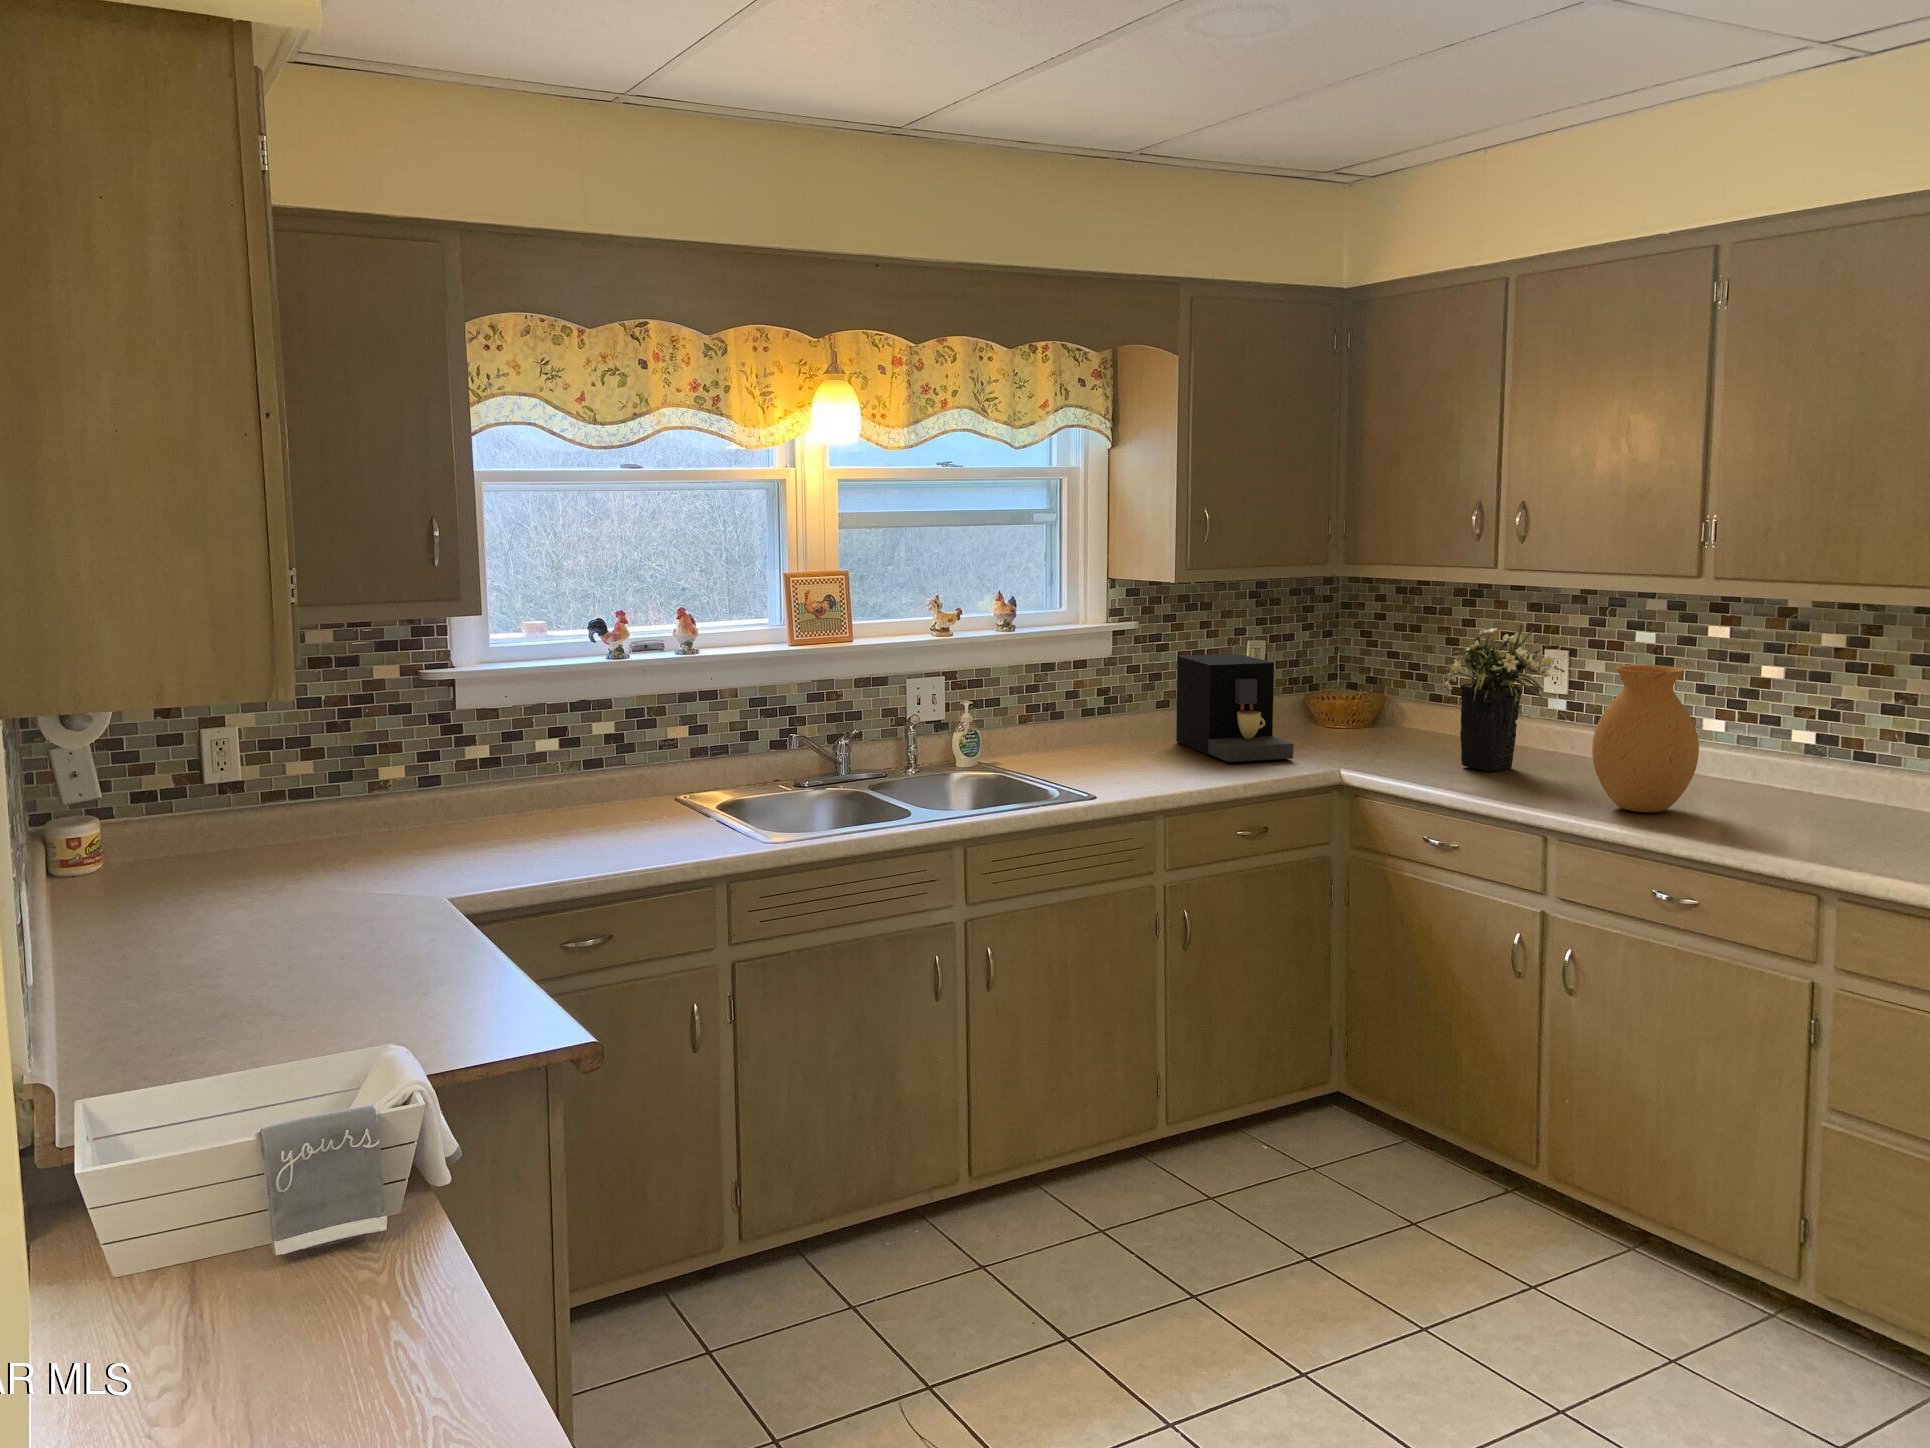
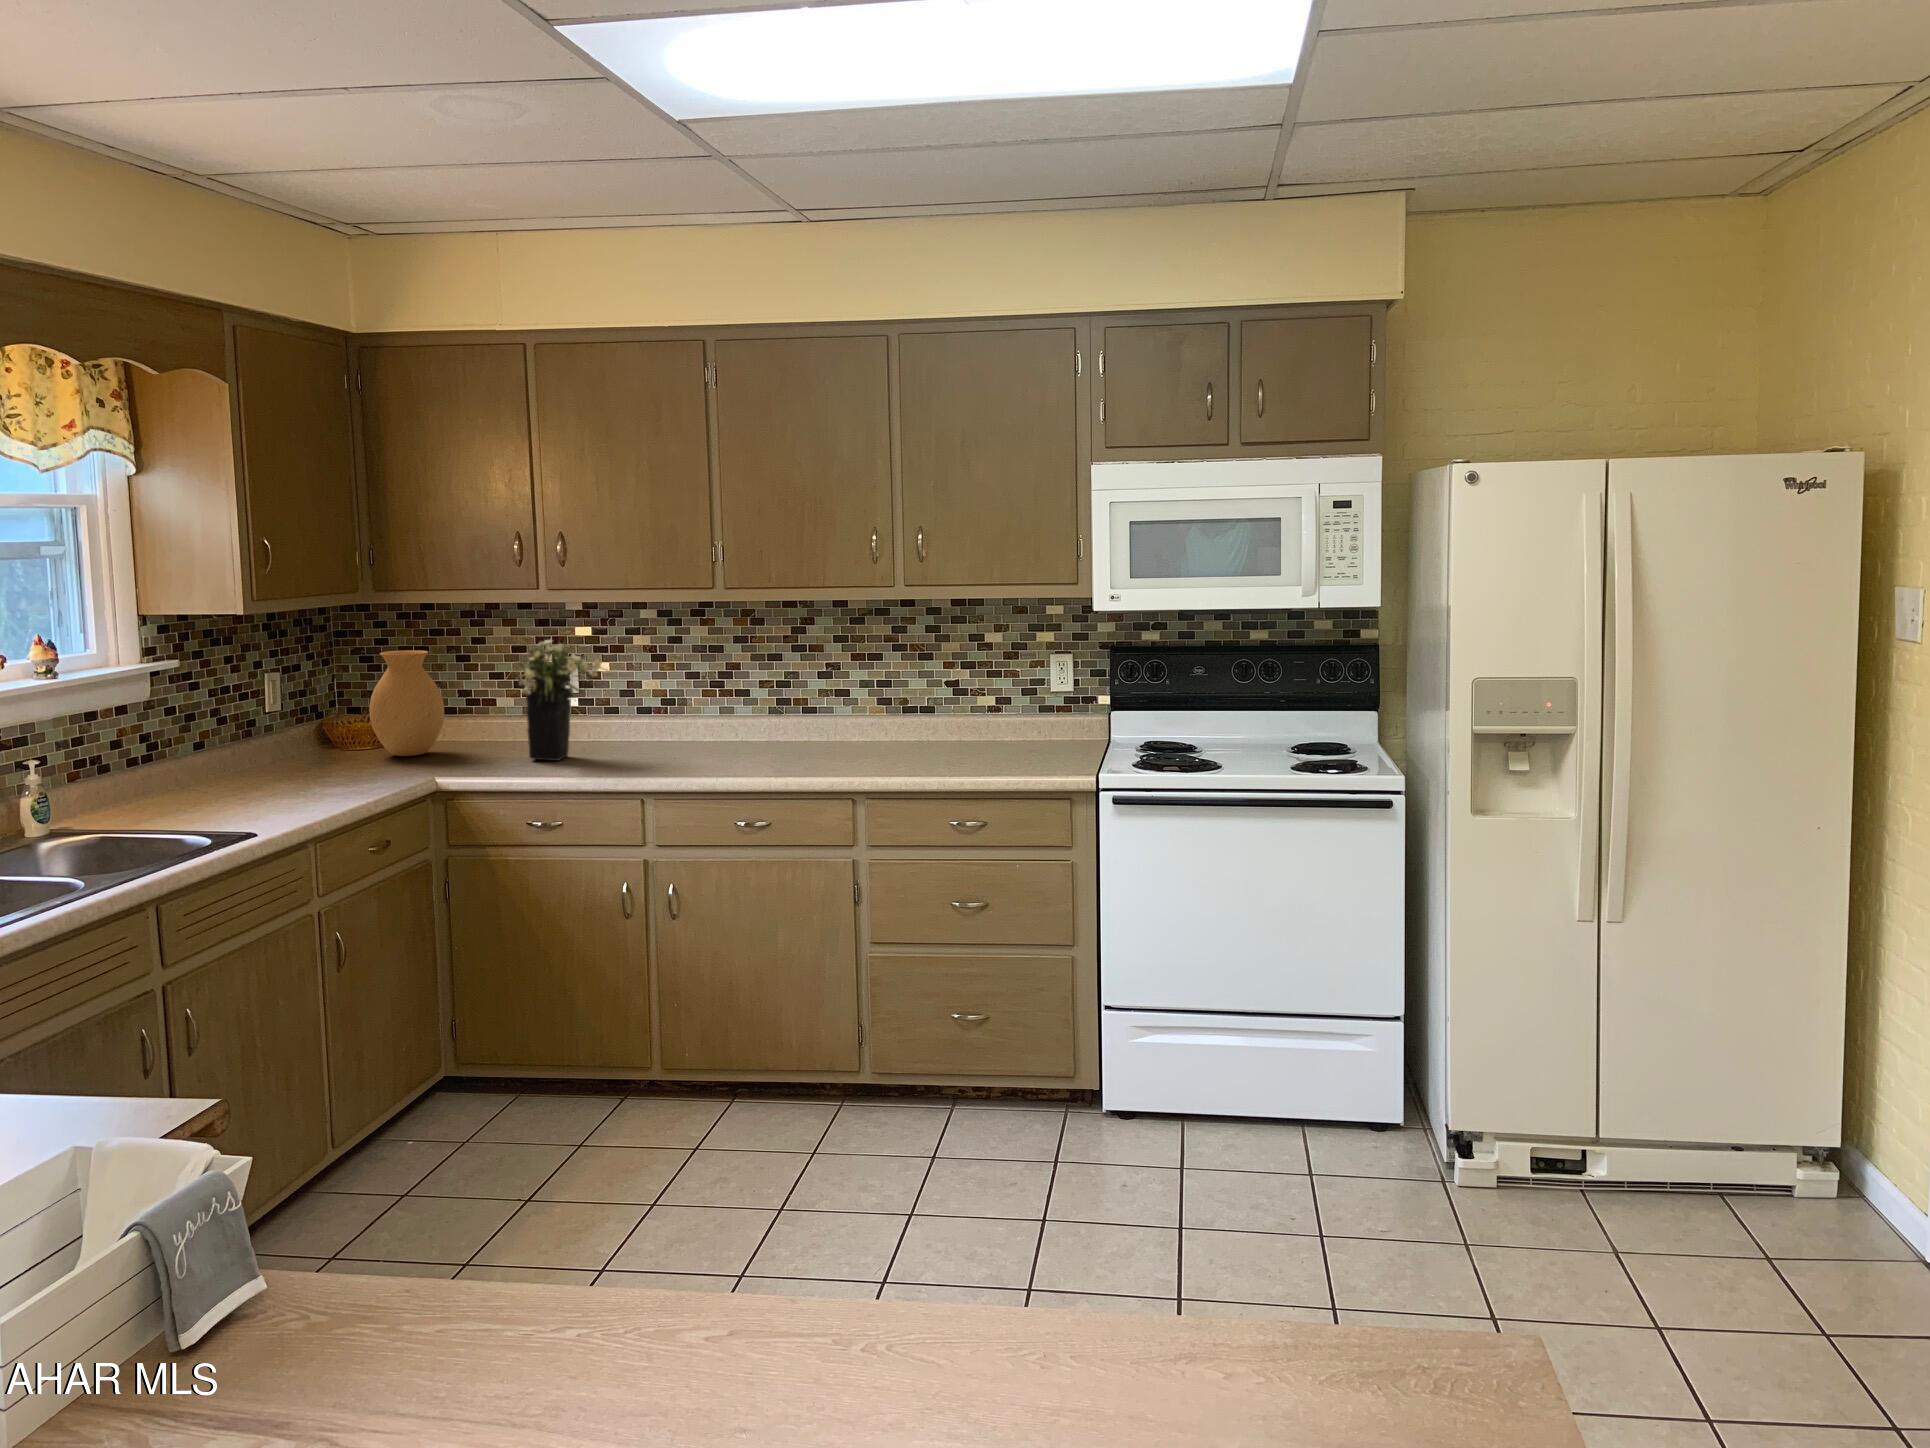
coffee maker: present [1176,654,1293,762] -> none [223,684,379,786]
vase: present [1592,665,1699,812] -> present [369,650,444,756]

